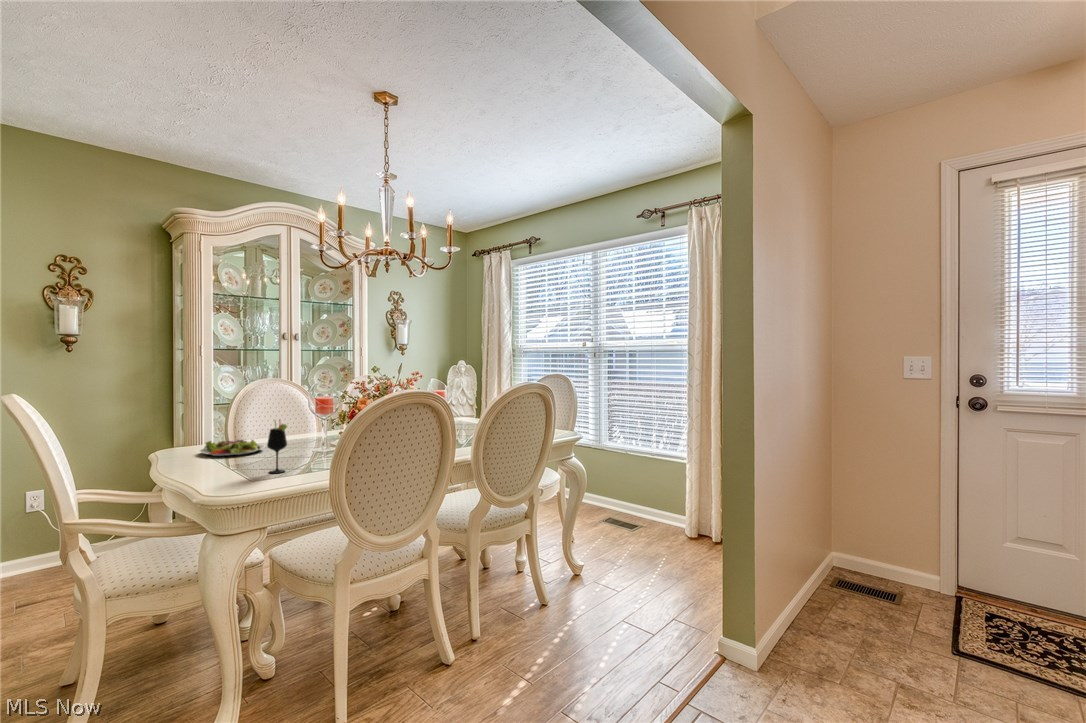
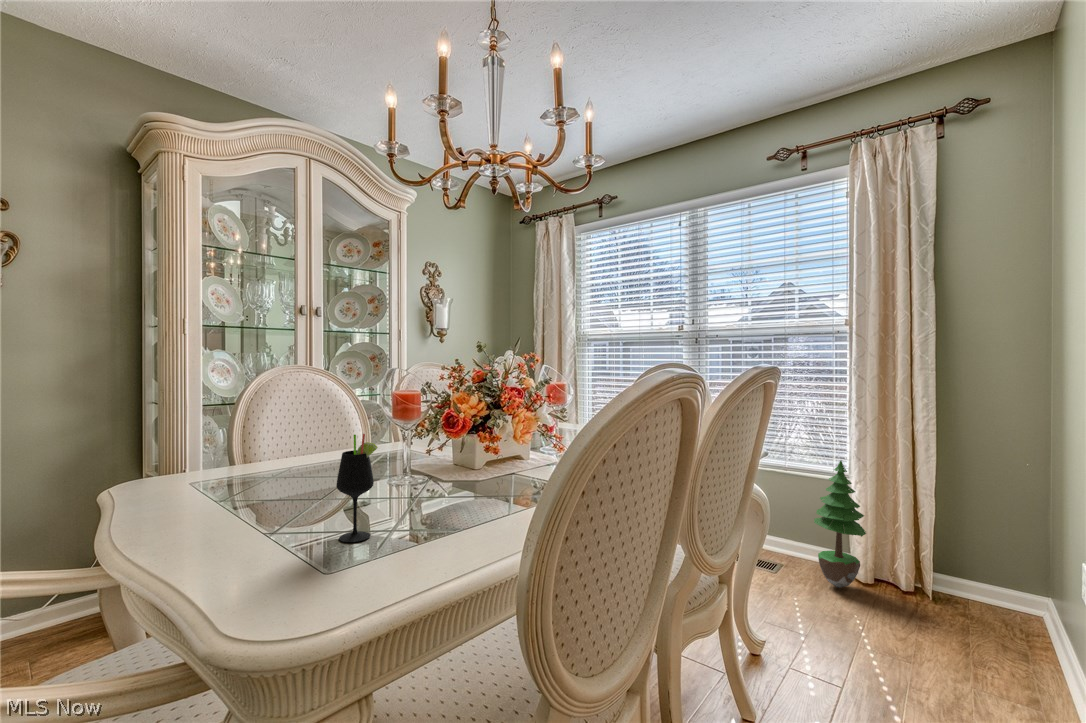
salad plate: present [200,440,265,456] -> none [191,465,304,498]
potted tree: none [651,446,685,540] -> present [814,461,866,588]

